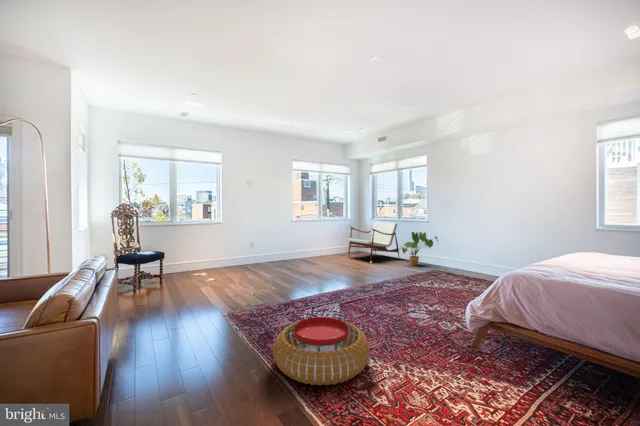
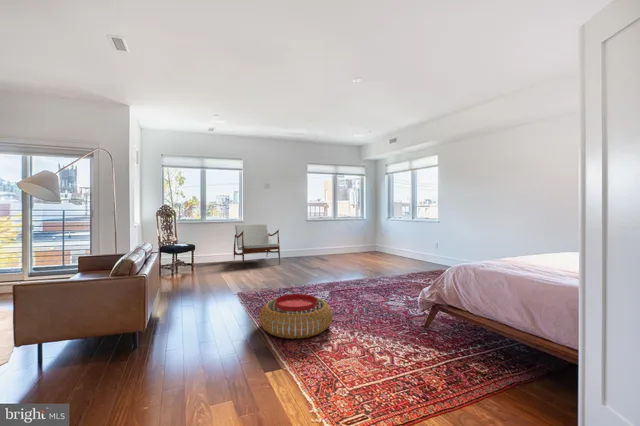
armchair: present [348,222,399,259] -> present [234,224,280,267]
house plant: present [399,232,438,266] -> none [406,231,445,263]

